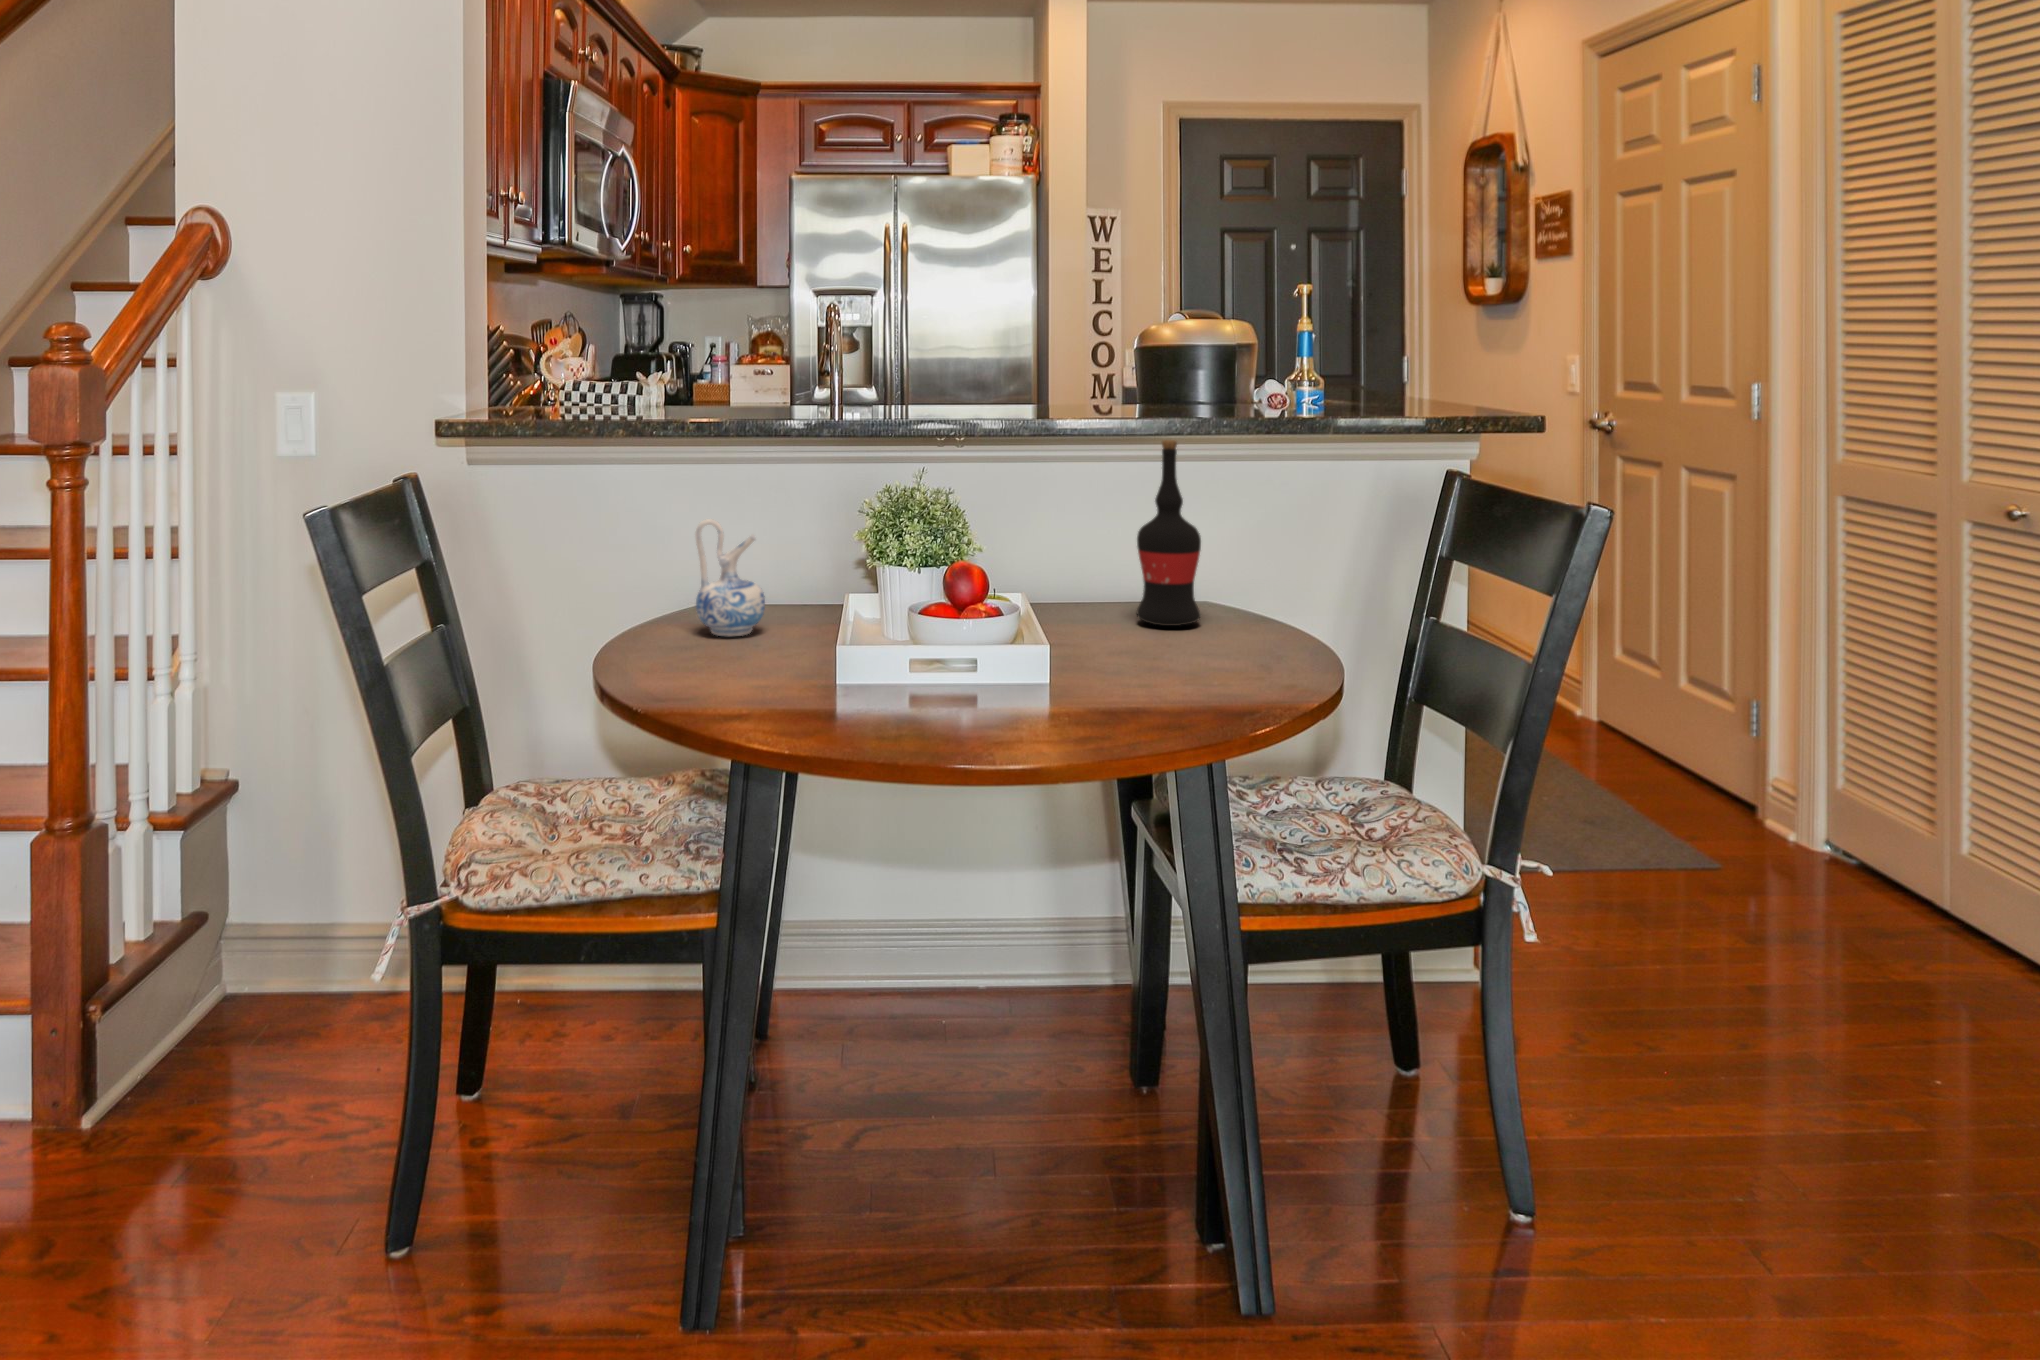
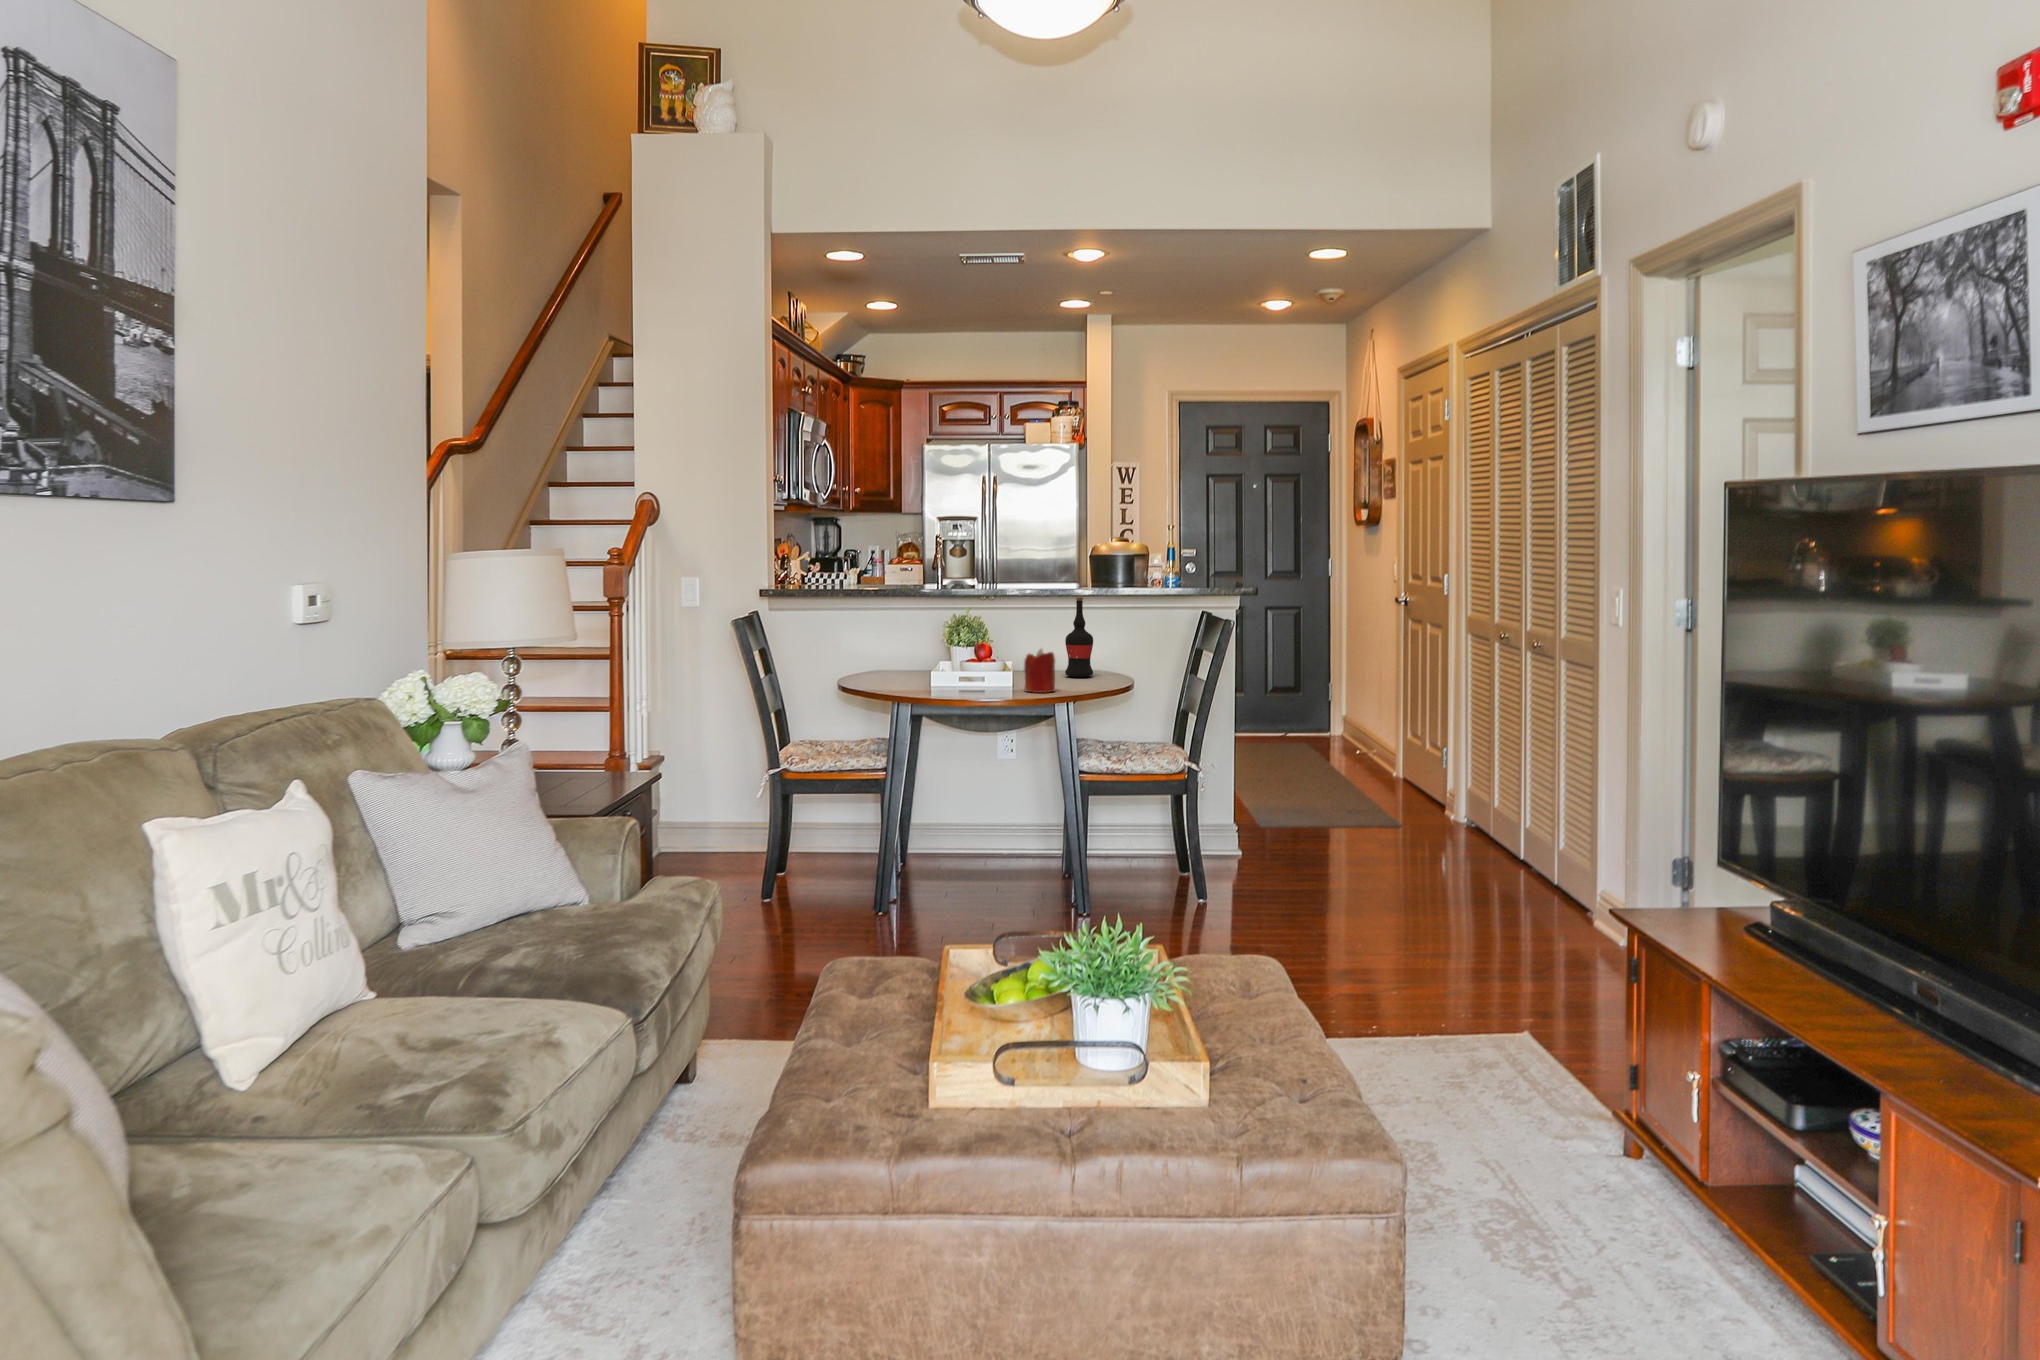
ceramic pitcher: present [695,519,765,636] -> none [875,629,904,678]
candle: none [1083,584,1162,707] -> present [1024,649,1055,693]

